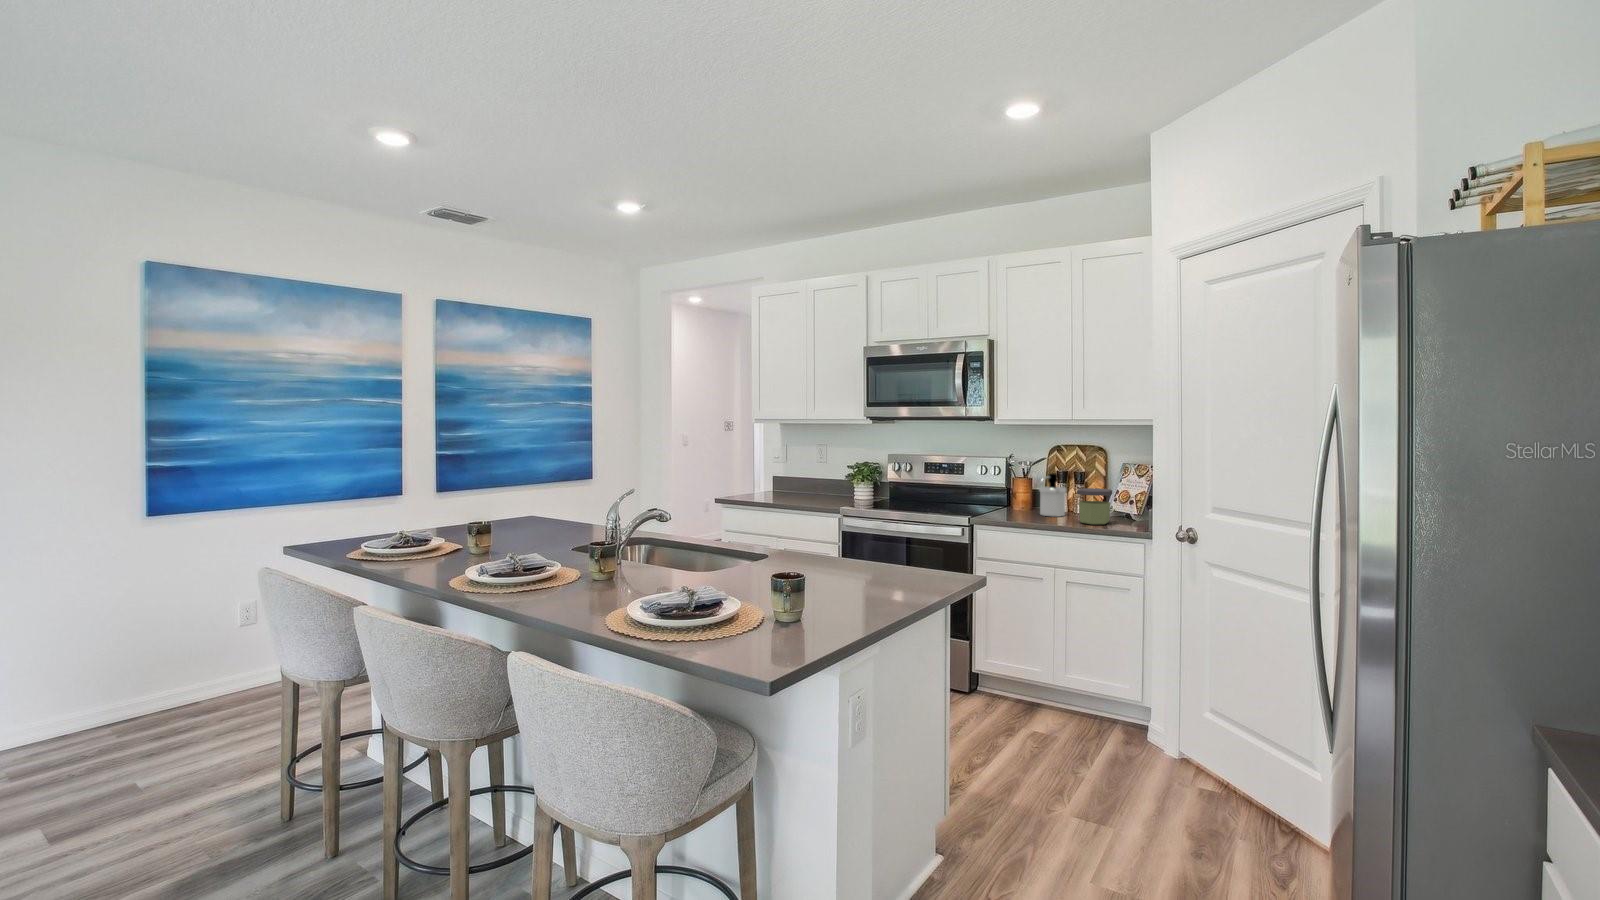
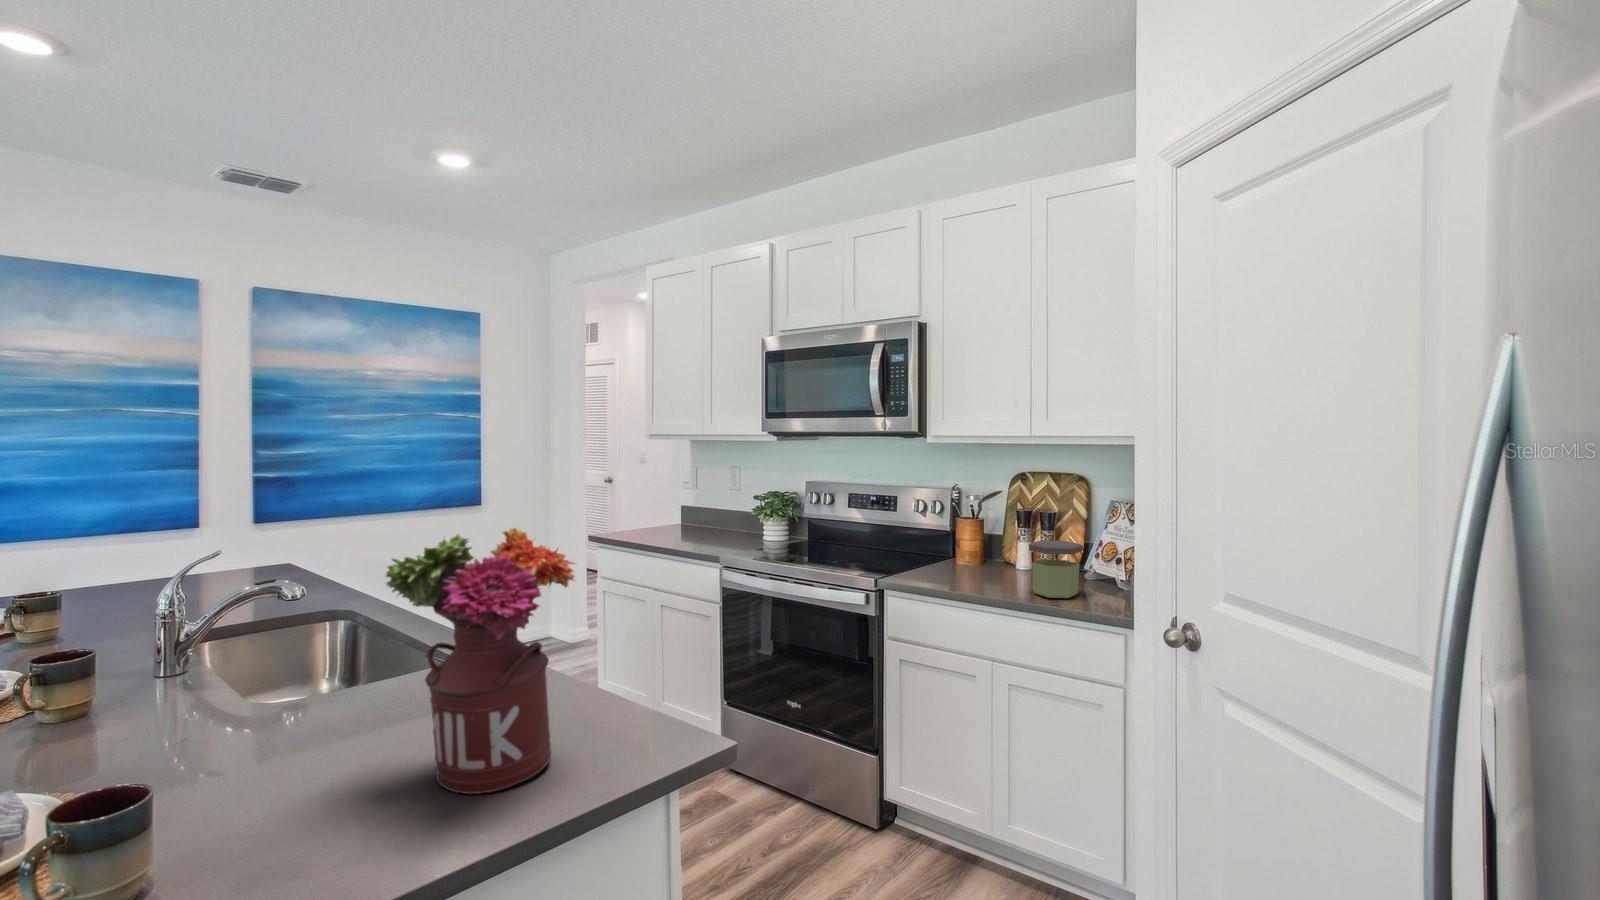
flower arrangement: none [833,460,919,589] -> present [386,528,574,794]
soap dispenser: present [1039,473,1066,517] -> none [980,515,1023,579]

